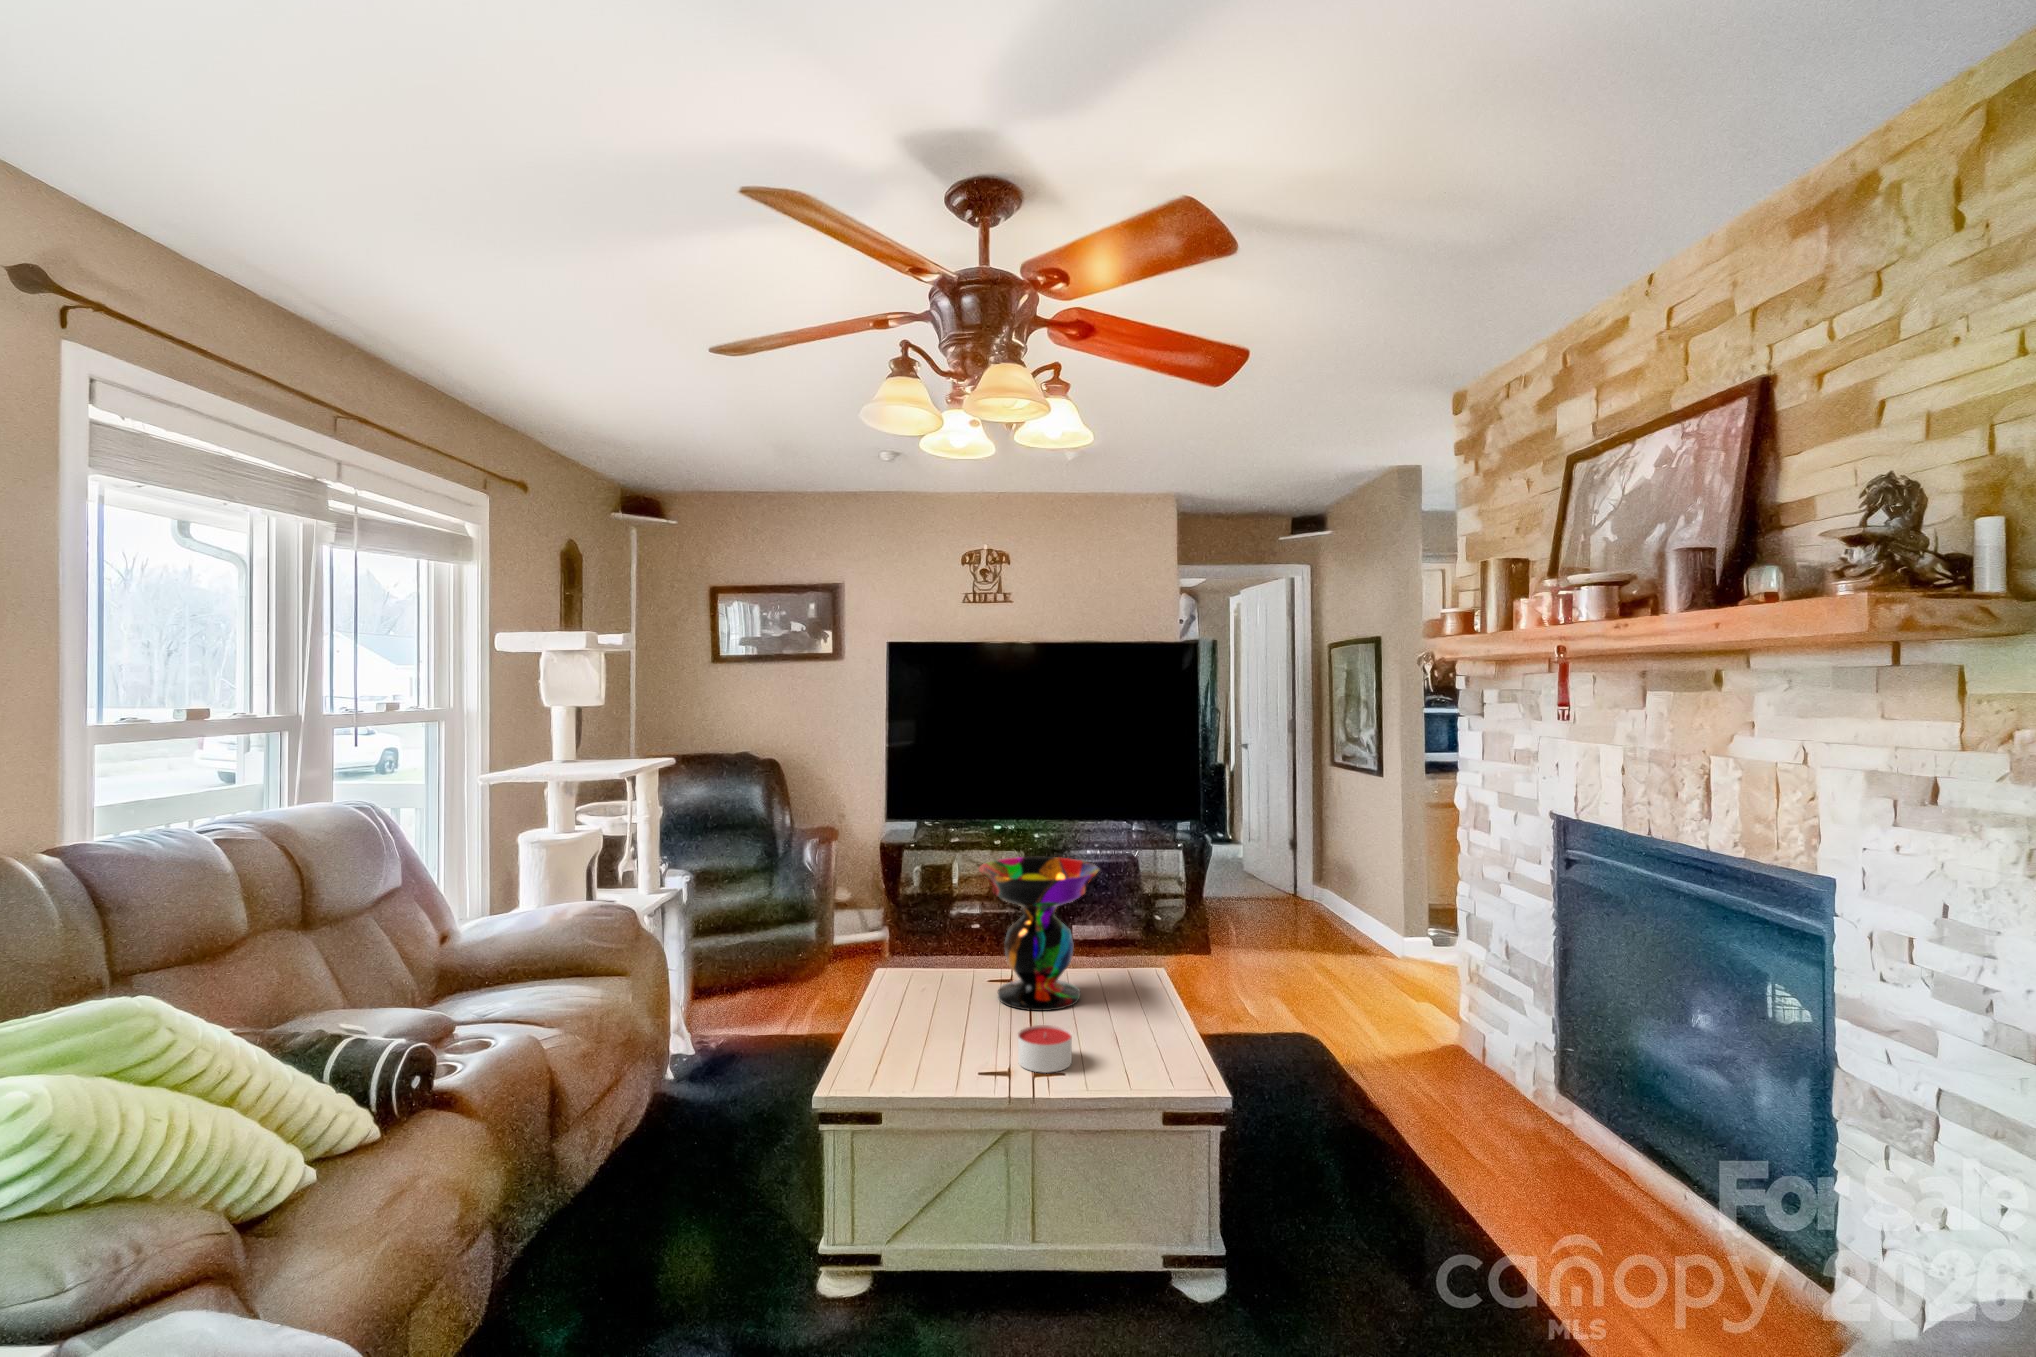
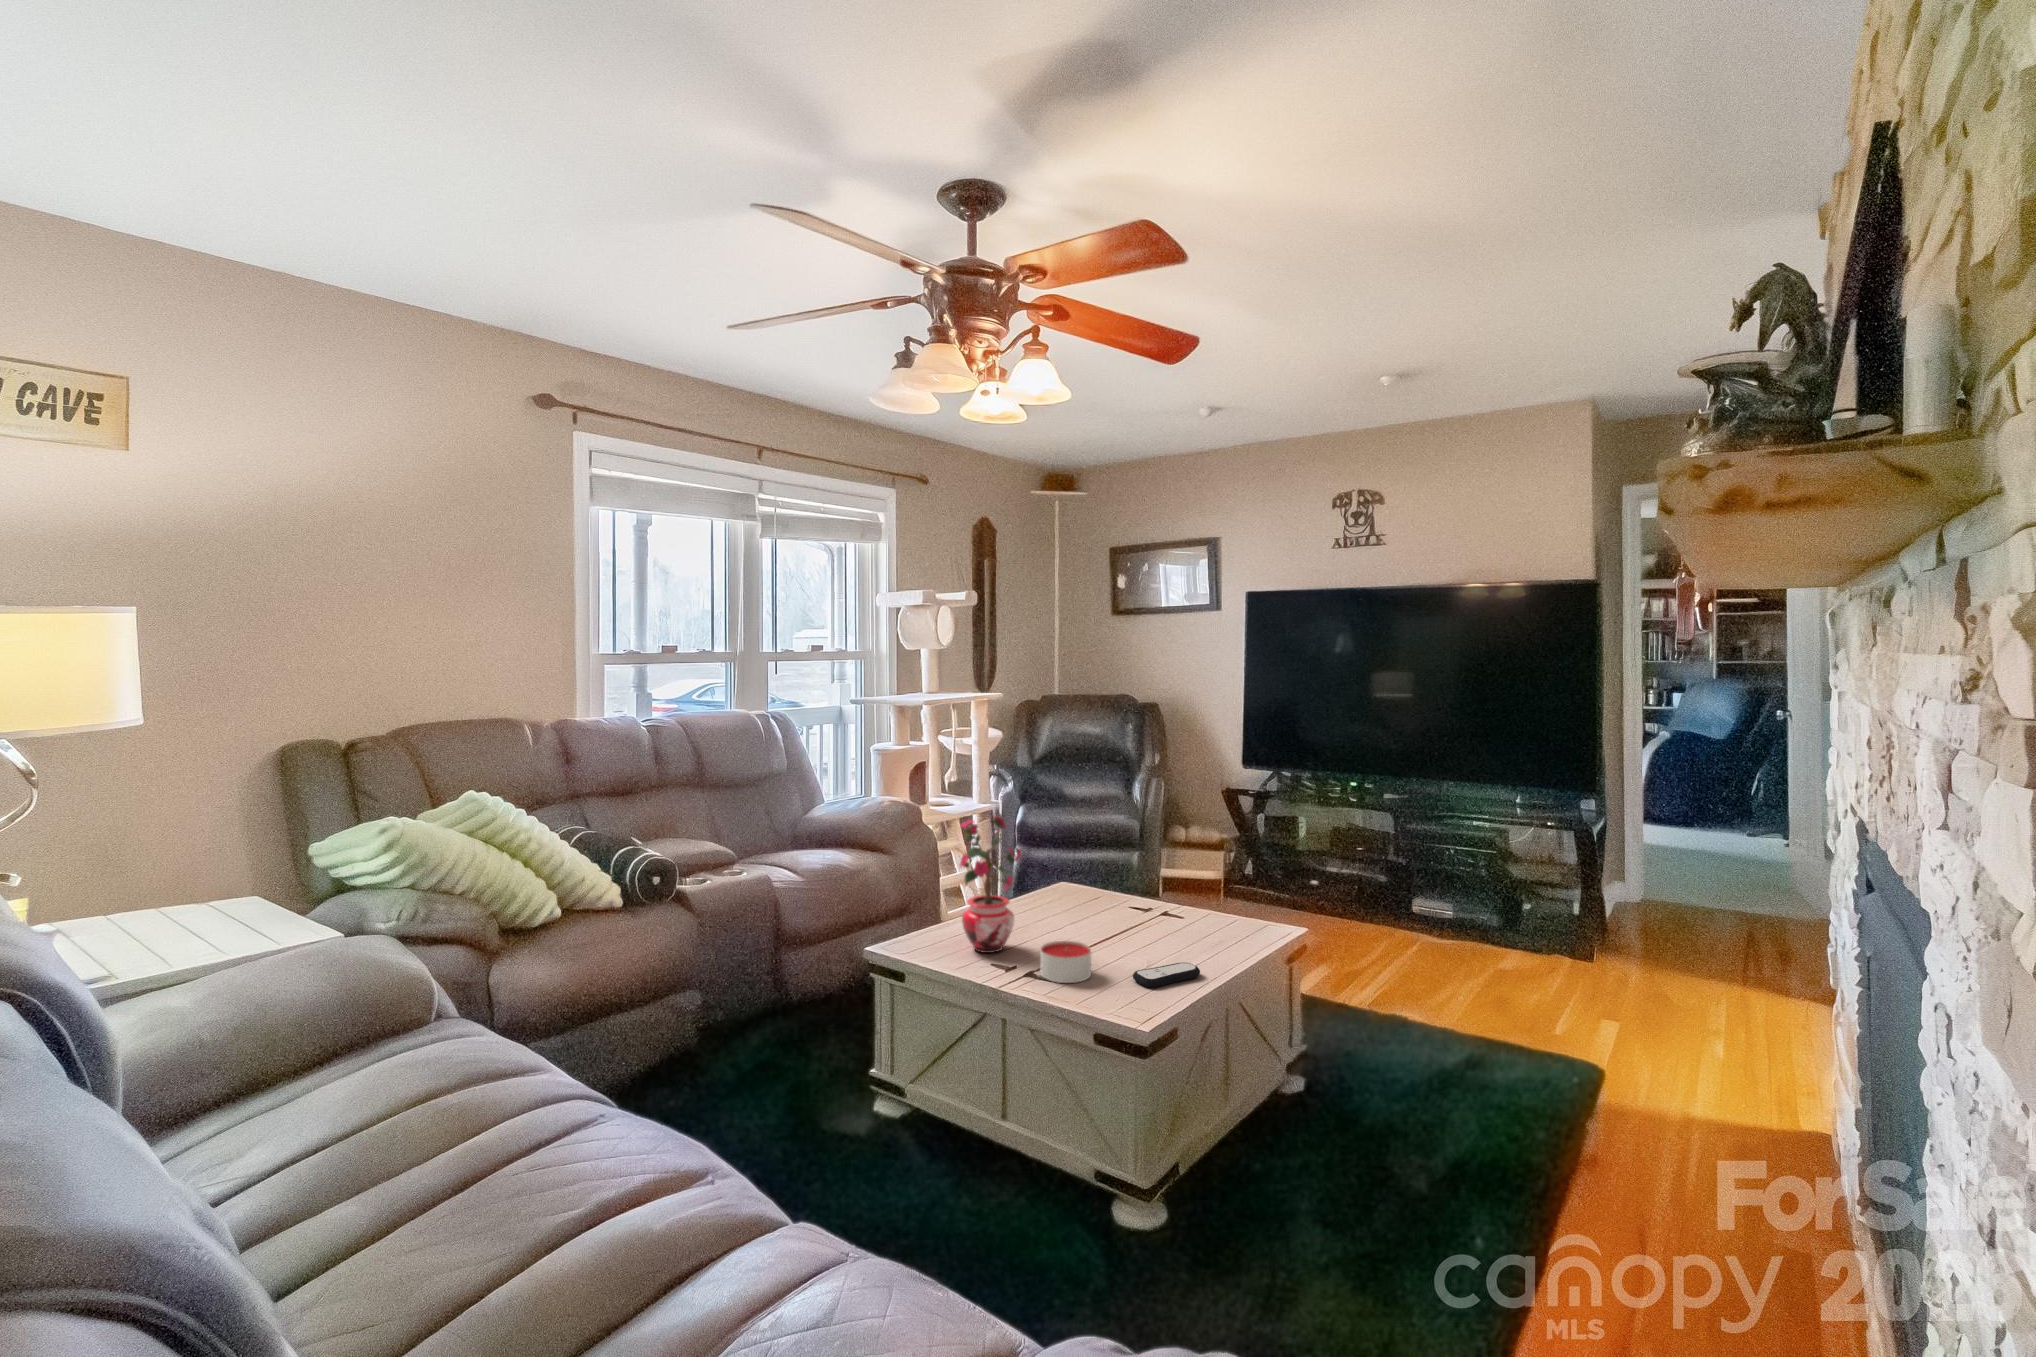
decorative bowl: present [979,857,1099,1011] -> none [1099,794,1220,943]
potted plant: none [888,902,975,1063] -> present [959,816,1021,953]
remote control: none [1105,1021,1149,1053] -> present [1133,962,1200,988]

